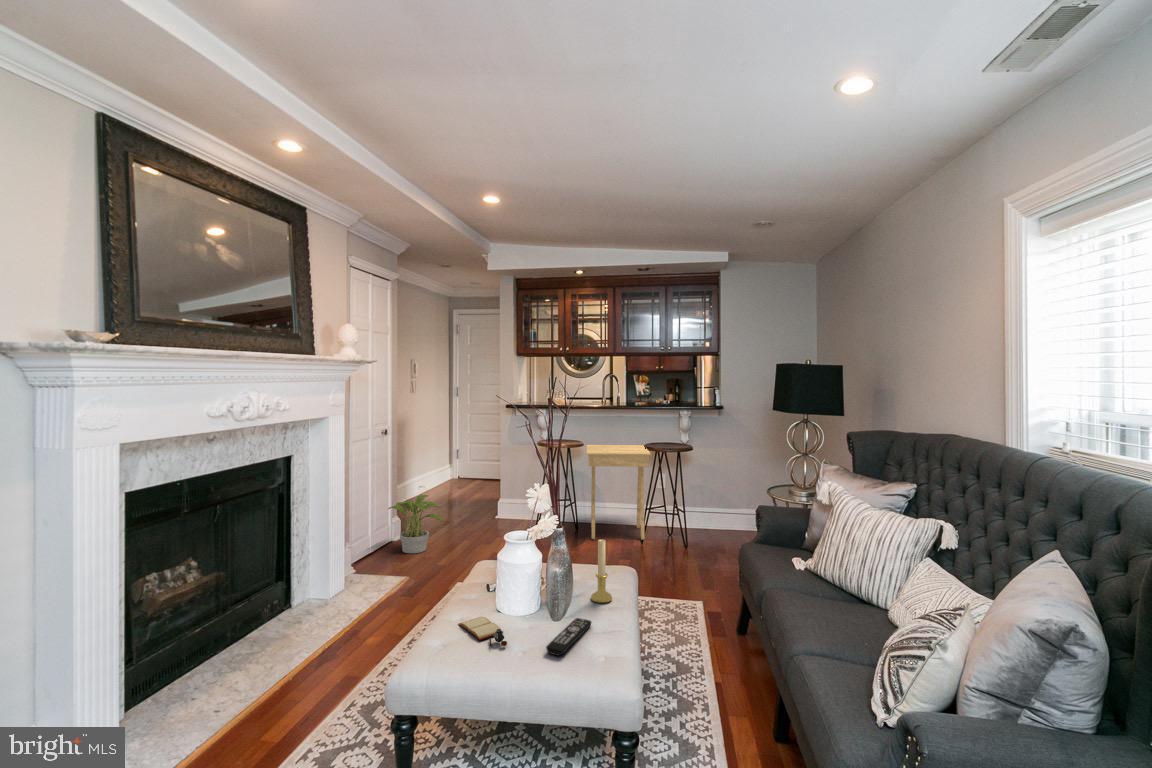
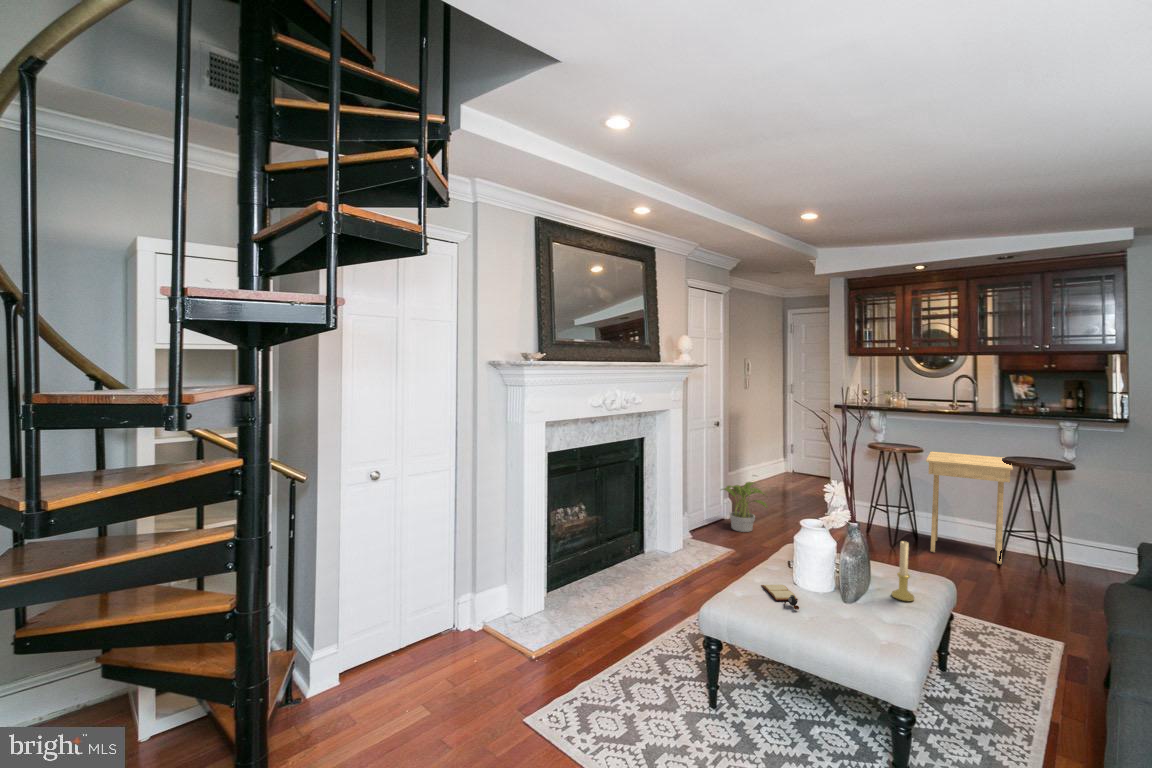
remote control: present [546,618,591,655] -> none [833,606,884,629]

